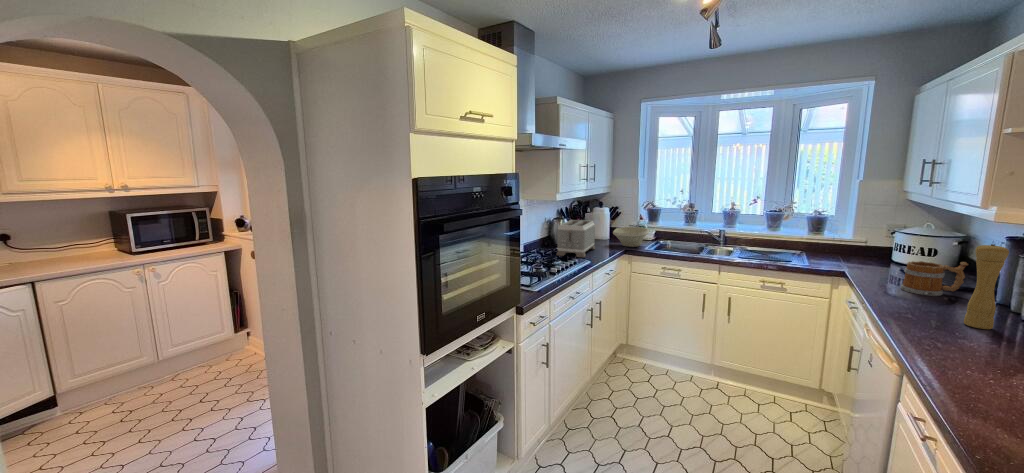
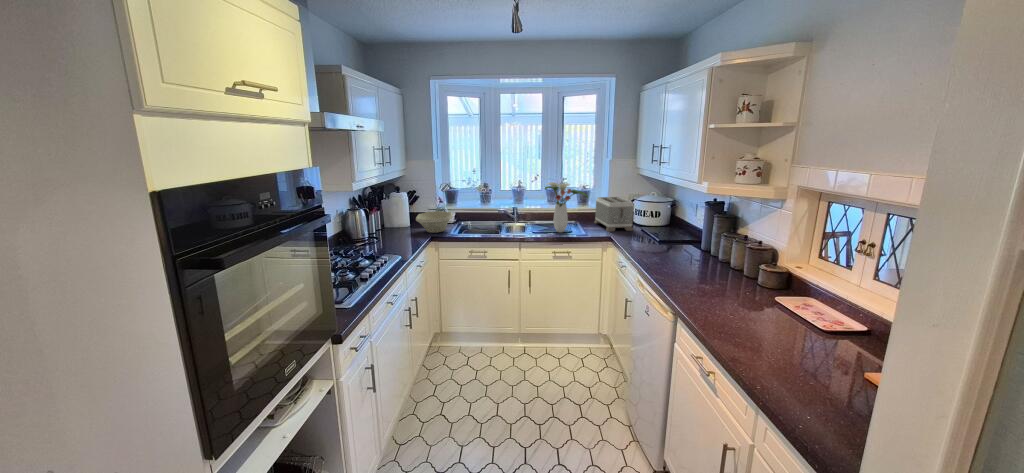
flower arrangement: none [754,203,814,260] -> present [545,182,588,232]
toaster: present [557,220,595,258] -> present [594,197,634,231]
pepper mill: present [964,244,1009,329] -> none [695,212,717,273]
mug: present [901,261,968,296] -> none [649,222,686,250]

